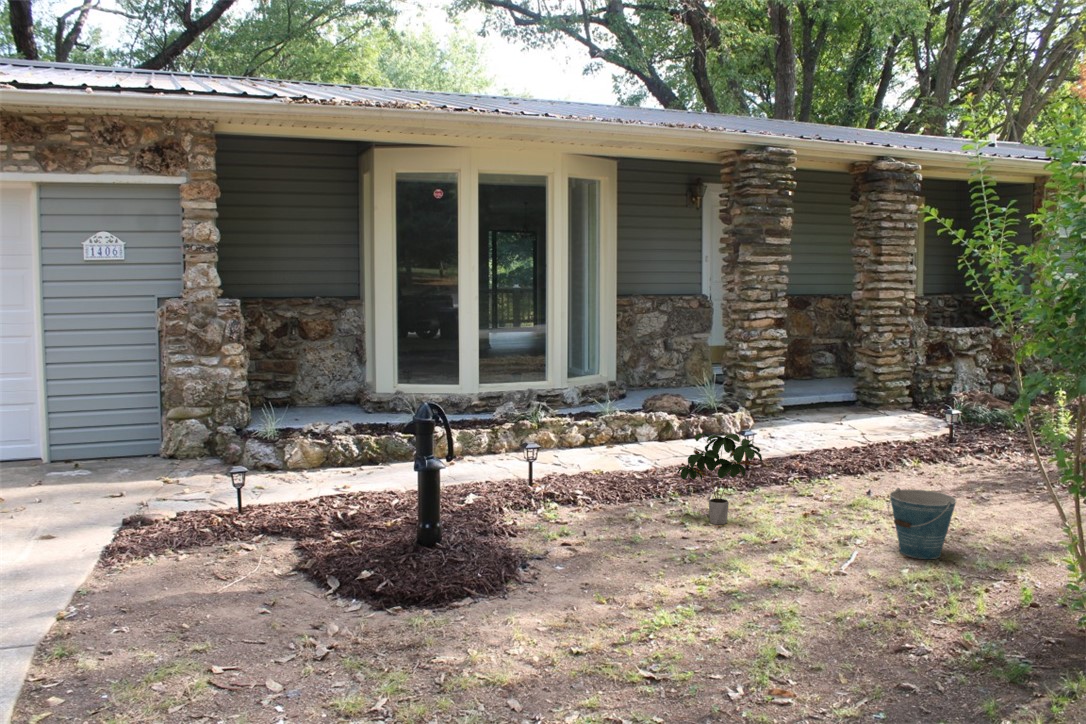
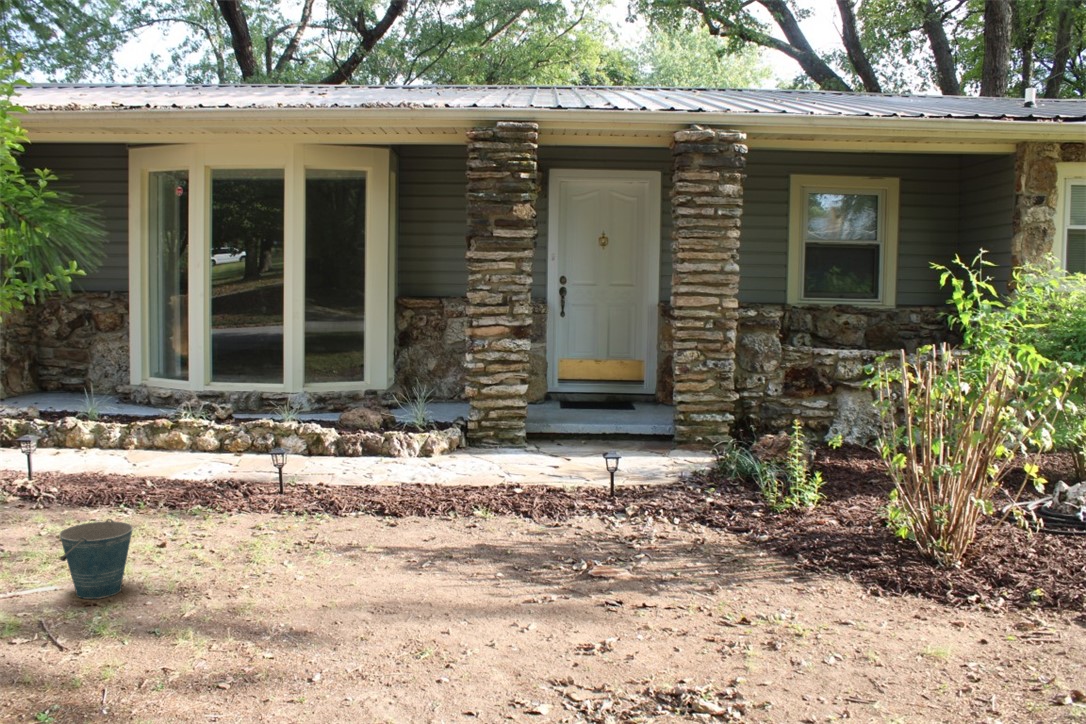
potted plant: present [677,433,762,524] -> none [35,441,78,537]

